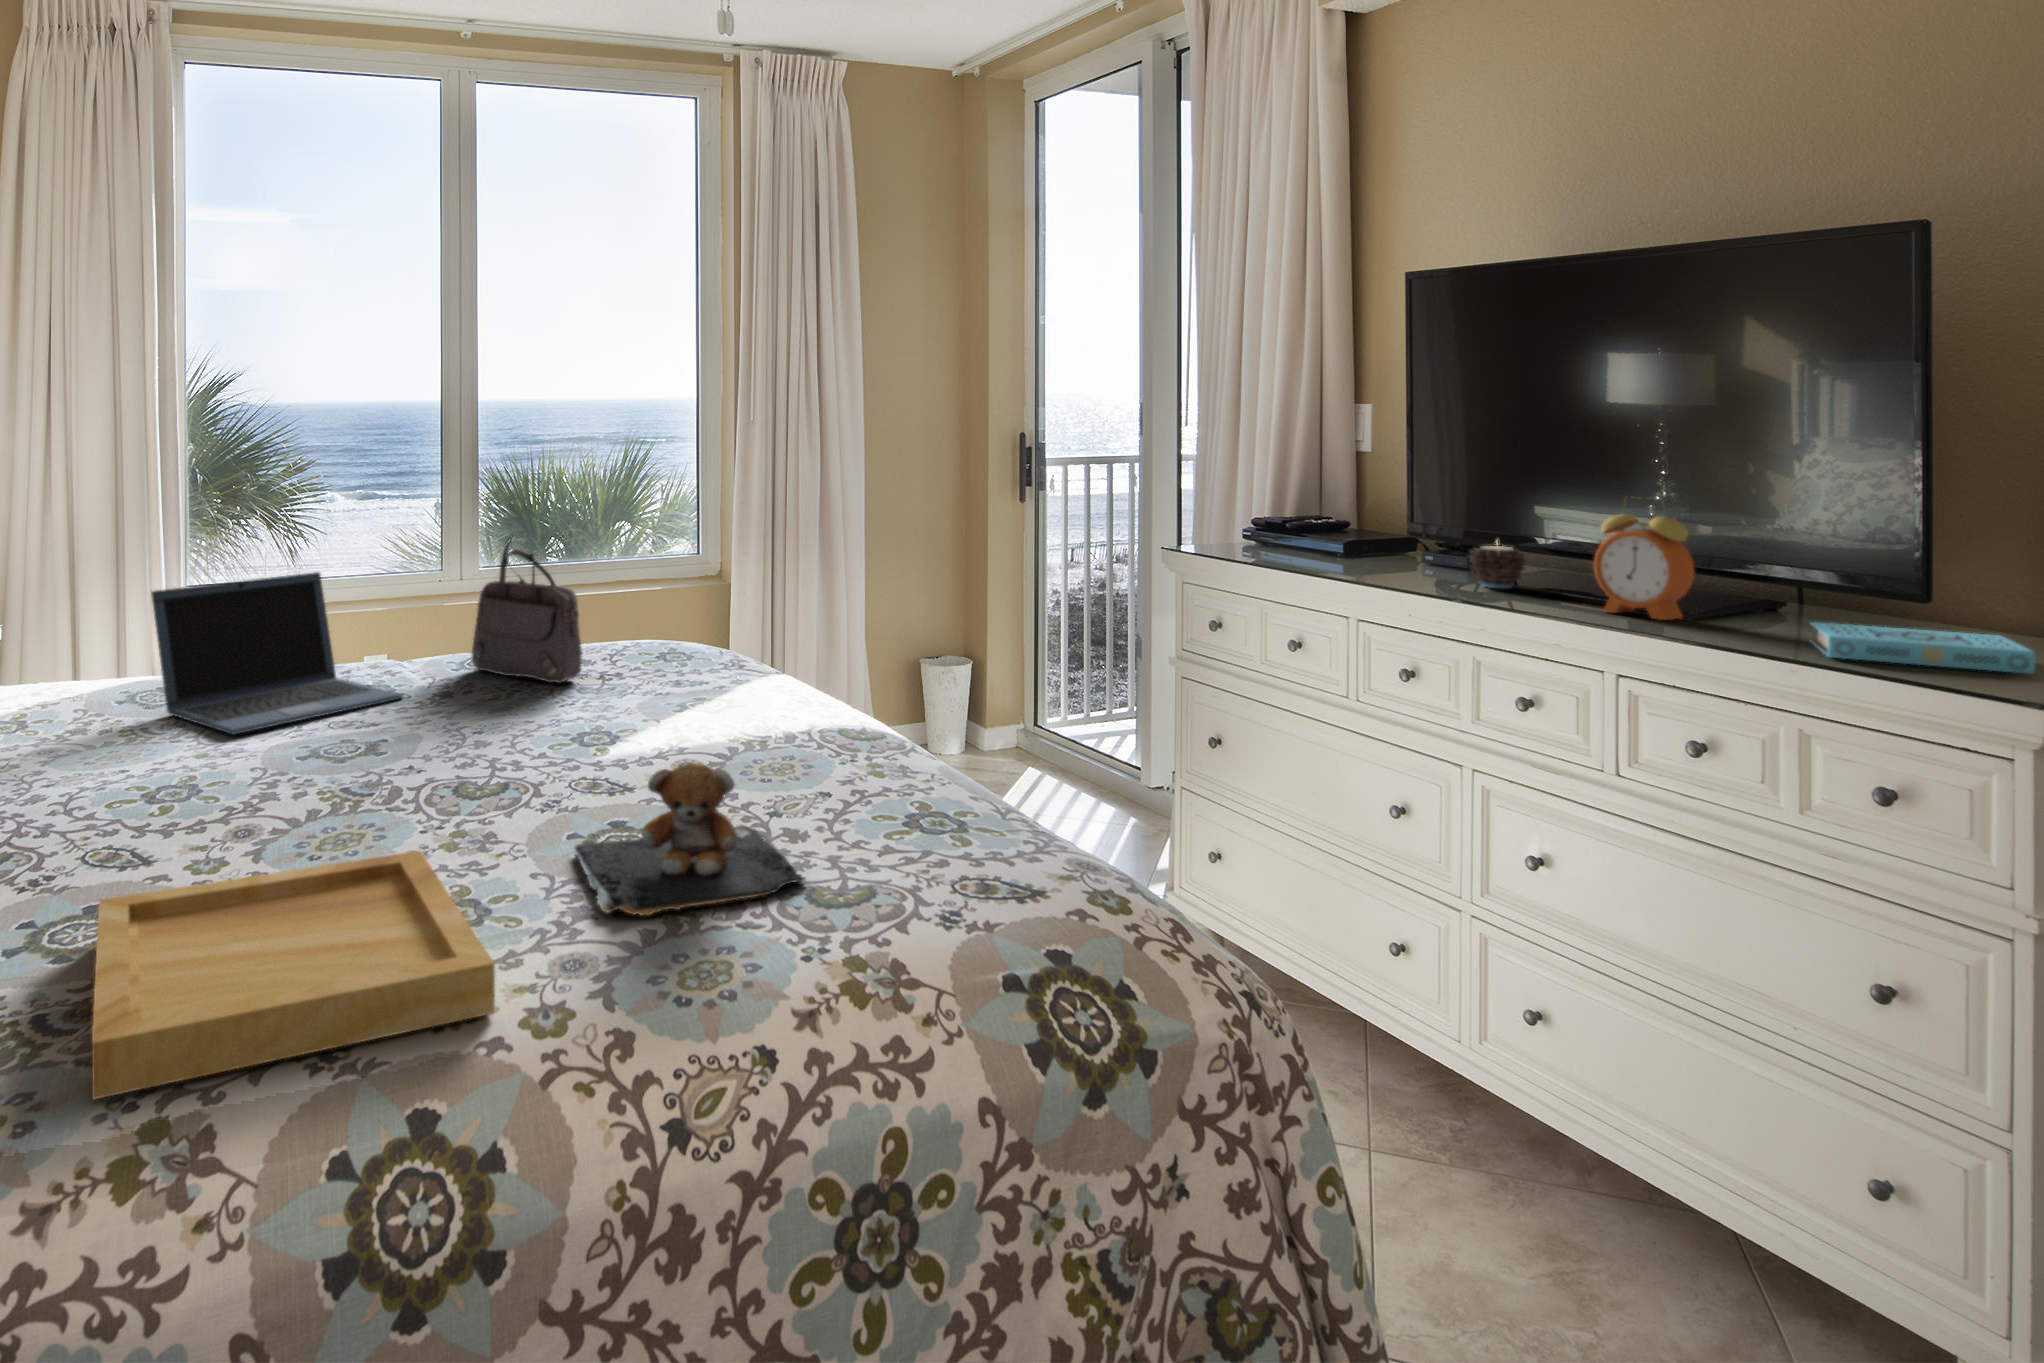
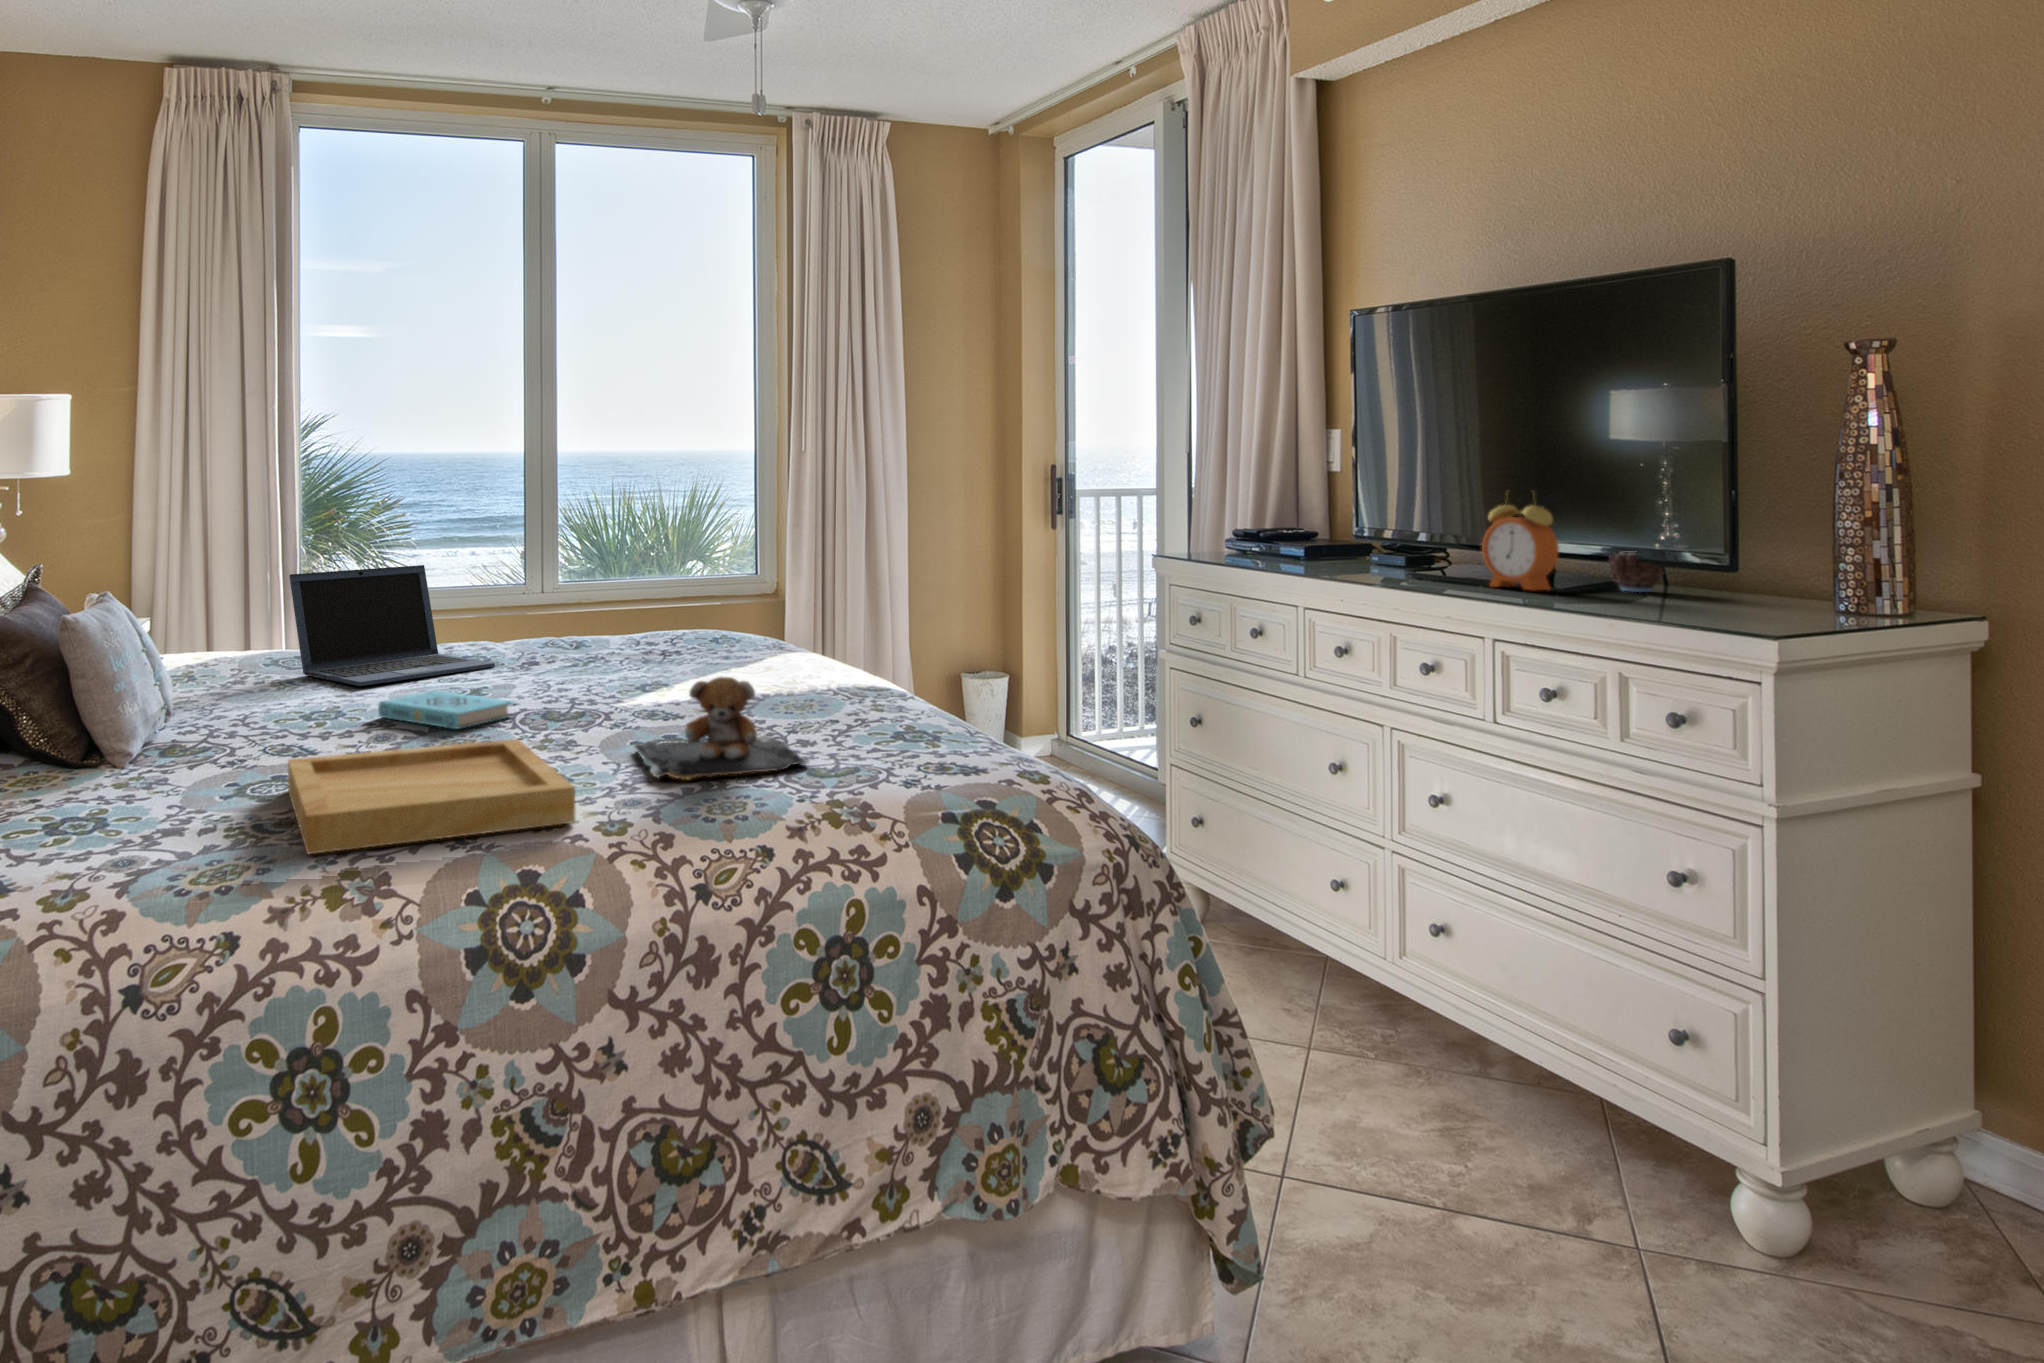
handbag: present [471,537,582,683] -> none [551,533,644,658]
candle: present [1469,546,1525,588] -> present [1609,551,1664,592]
book: present [1810,622,2035,674] -> present [378,691,512,729]

